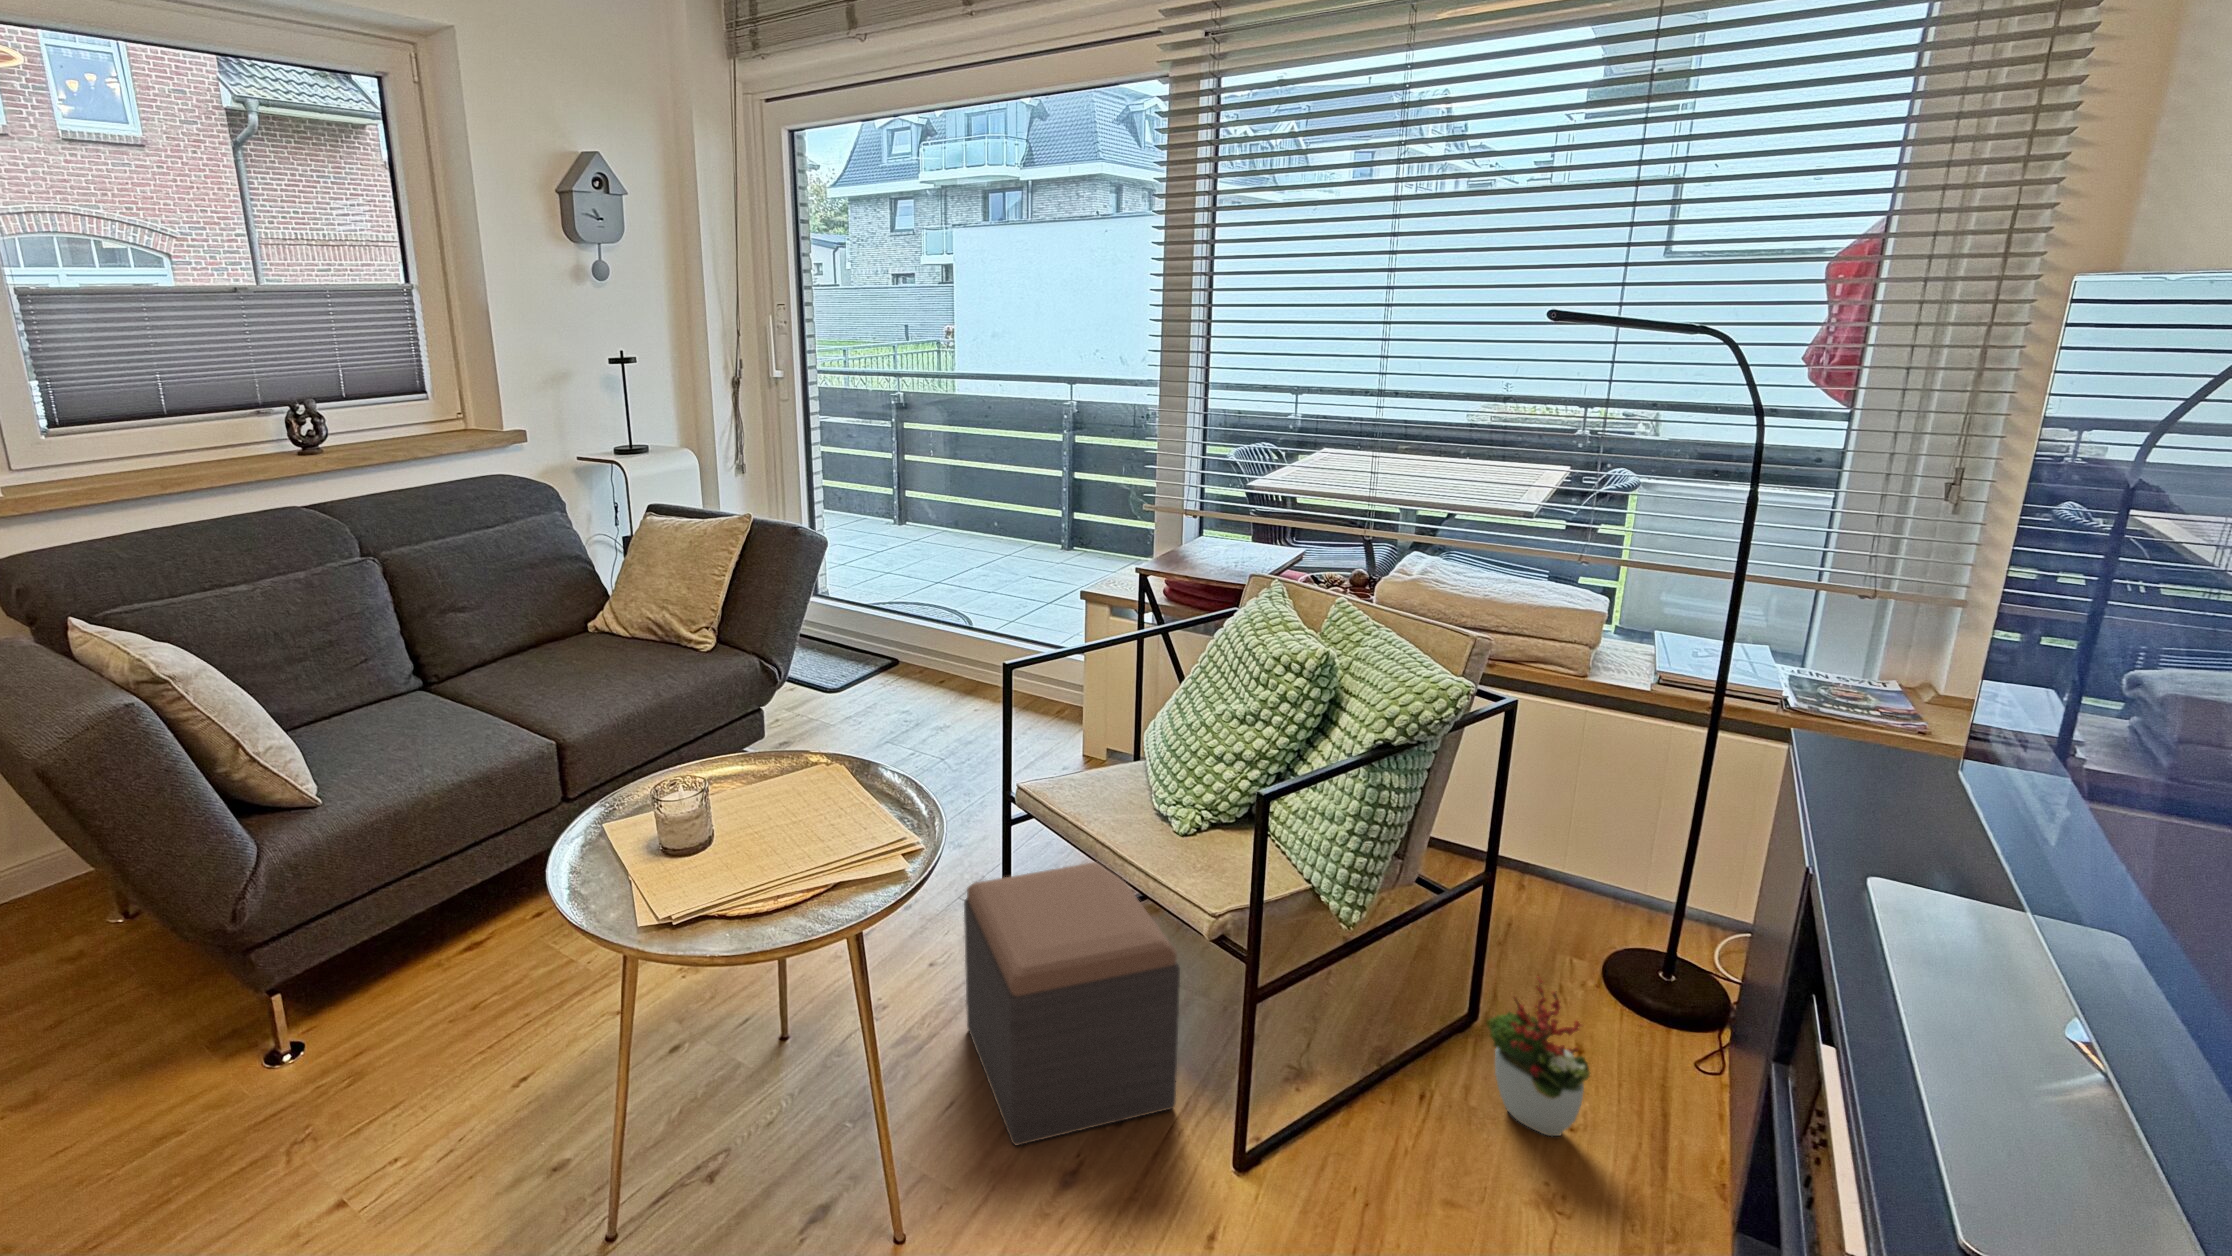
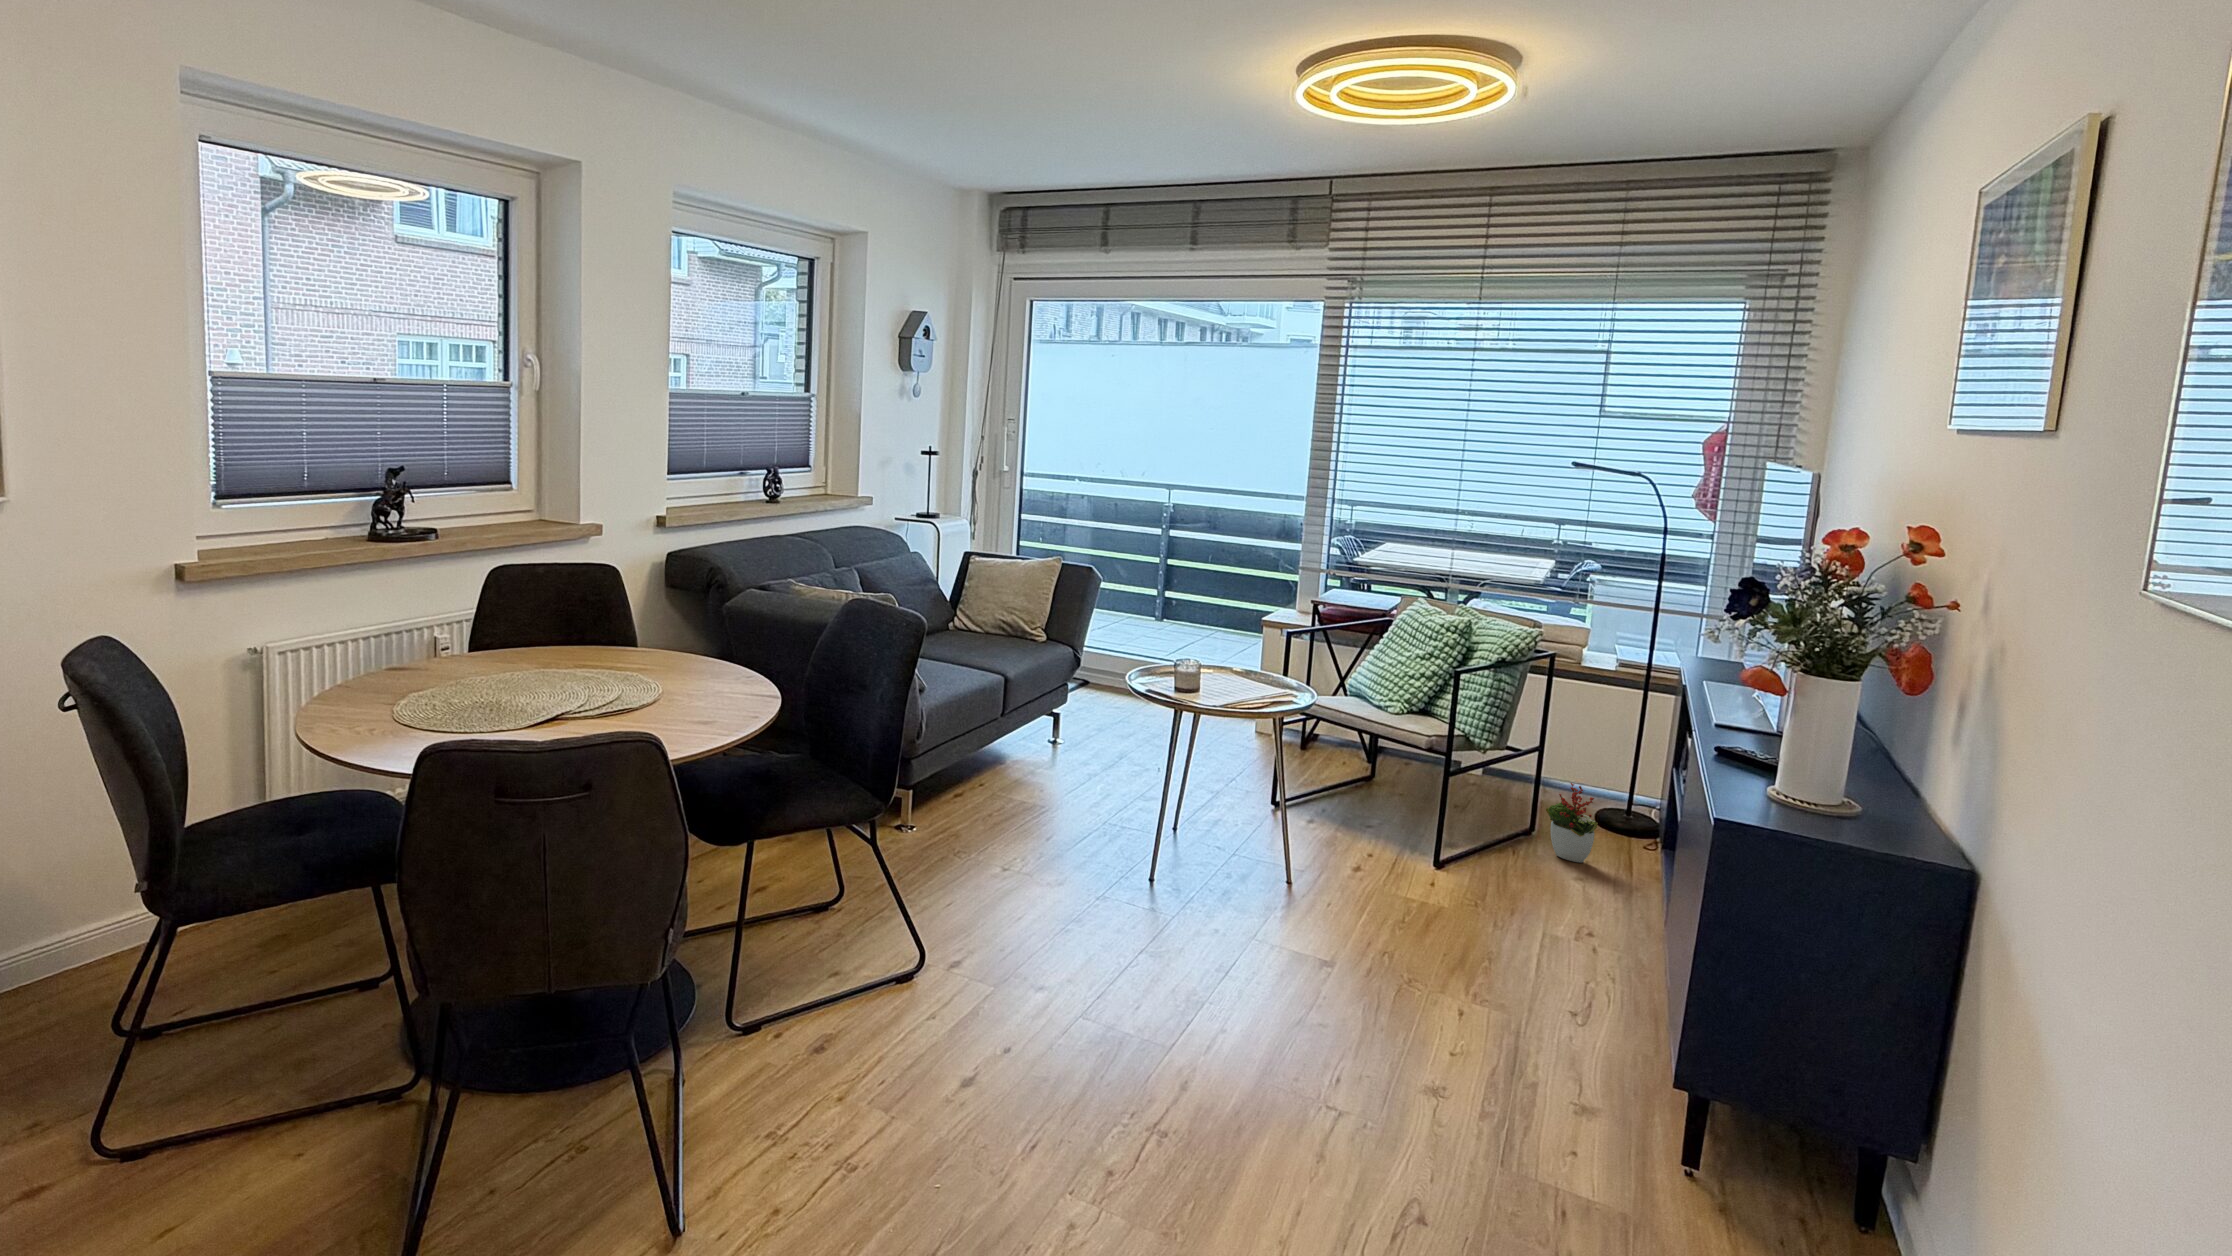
footstool: present [964,862,1180,1145] -> none [1272,734,1404,859]

